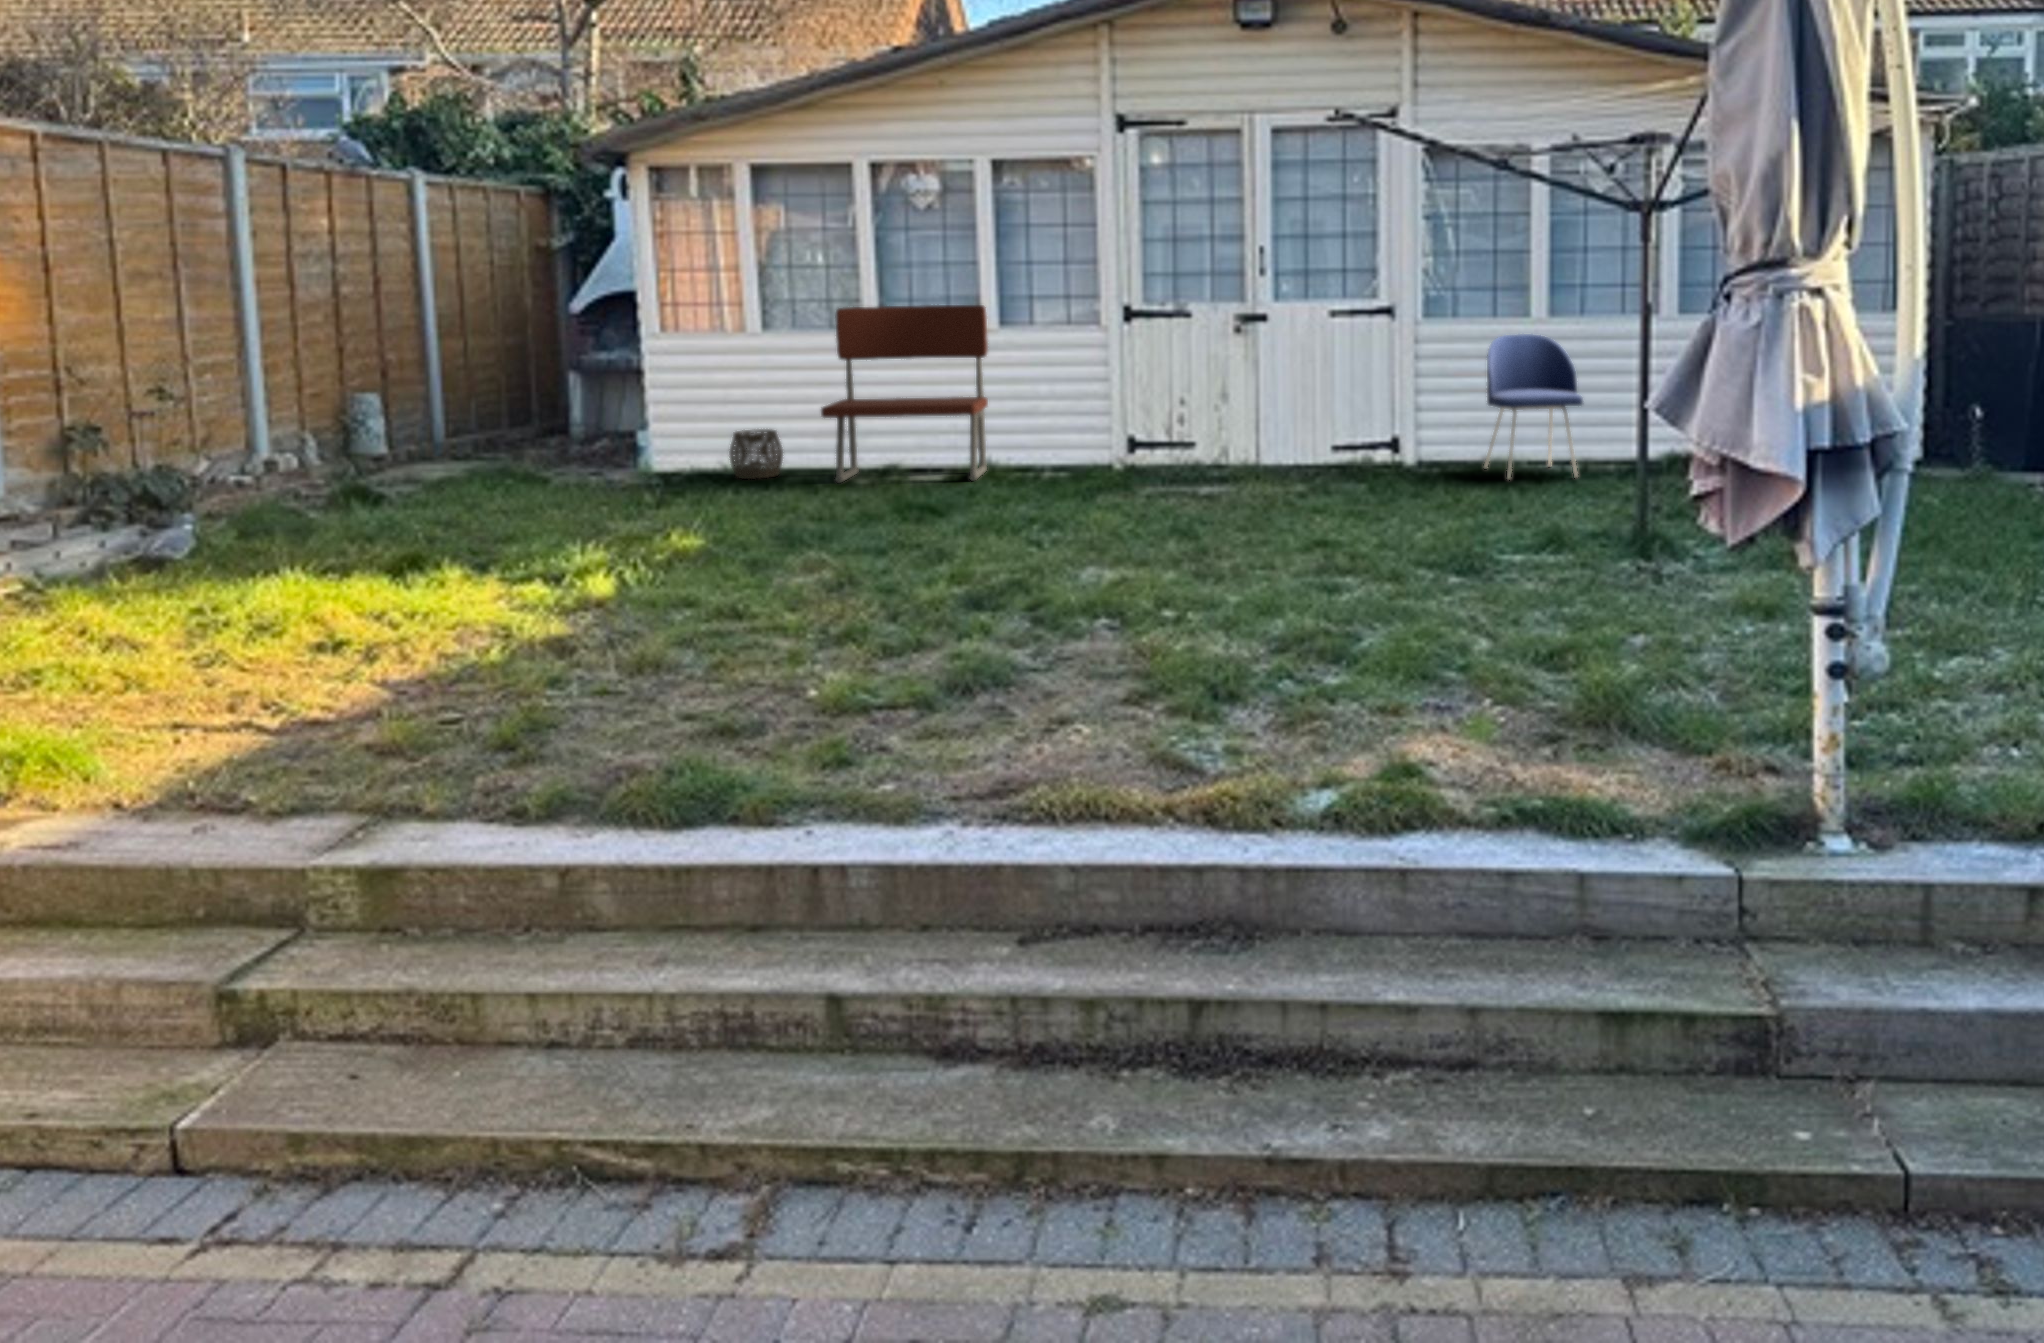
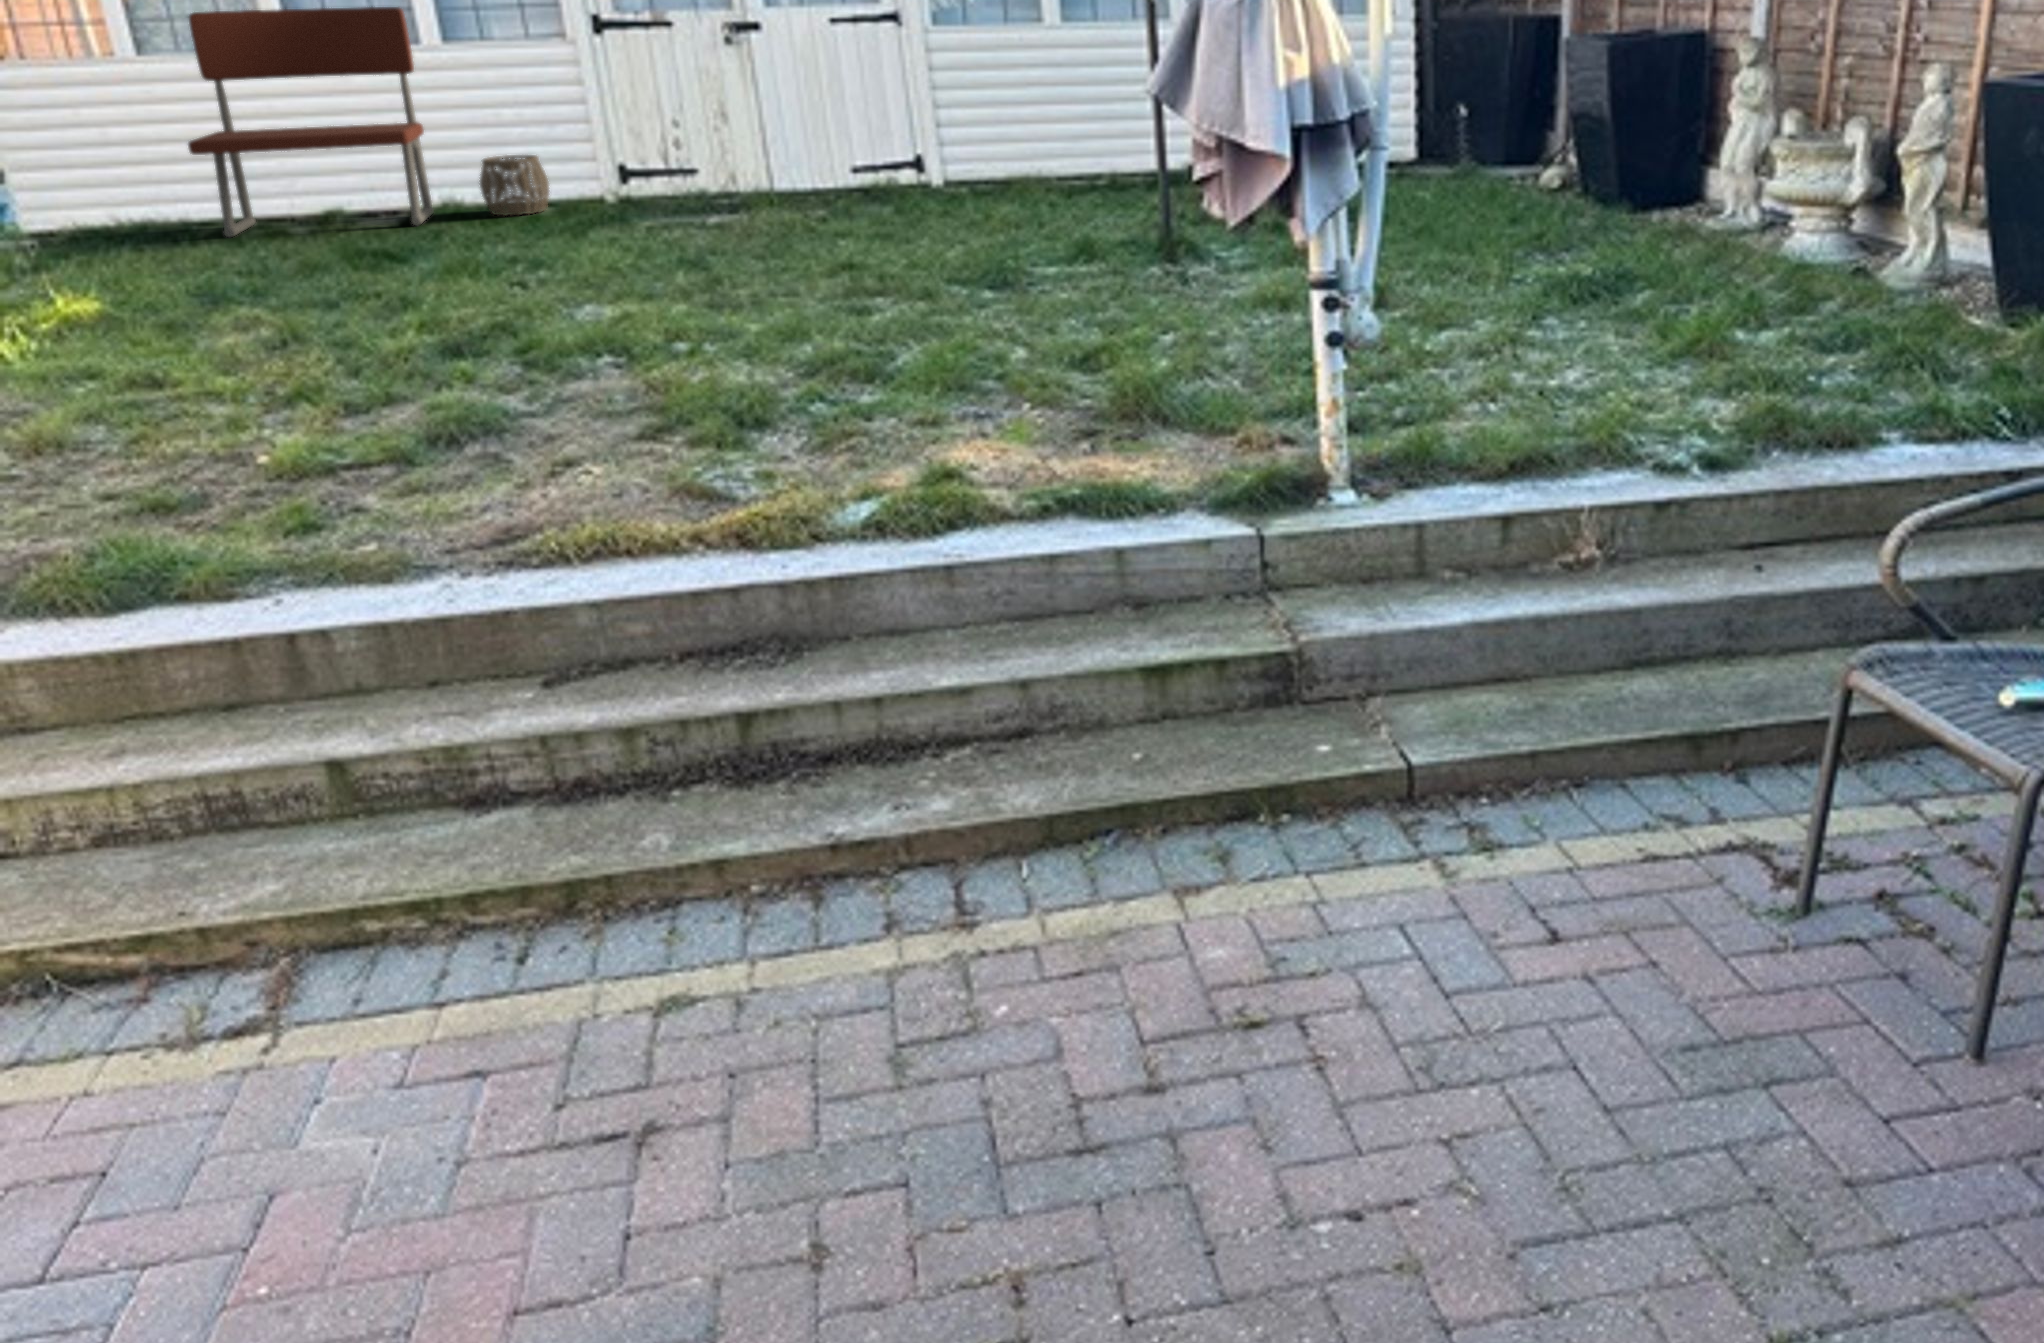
chair: present [1484,334,1584,479] -> none [1017,36,1120,193]
woven basket: present [730,429,783,479] -> present [480,155,550,216]

